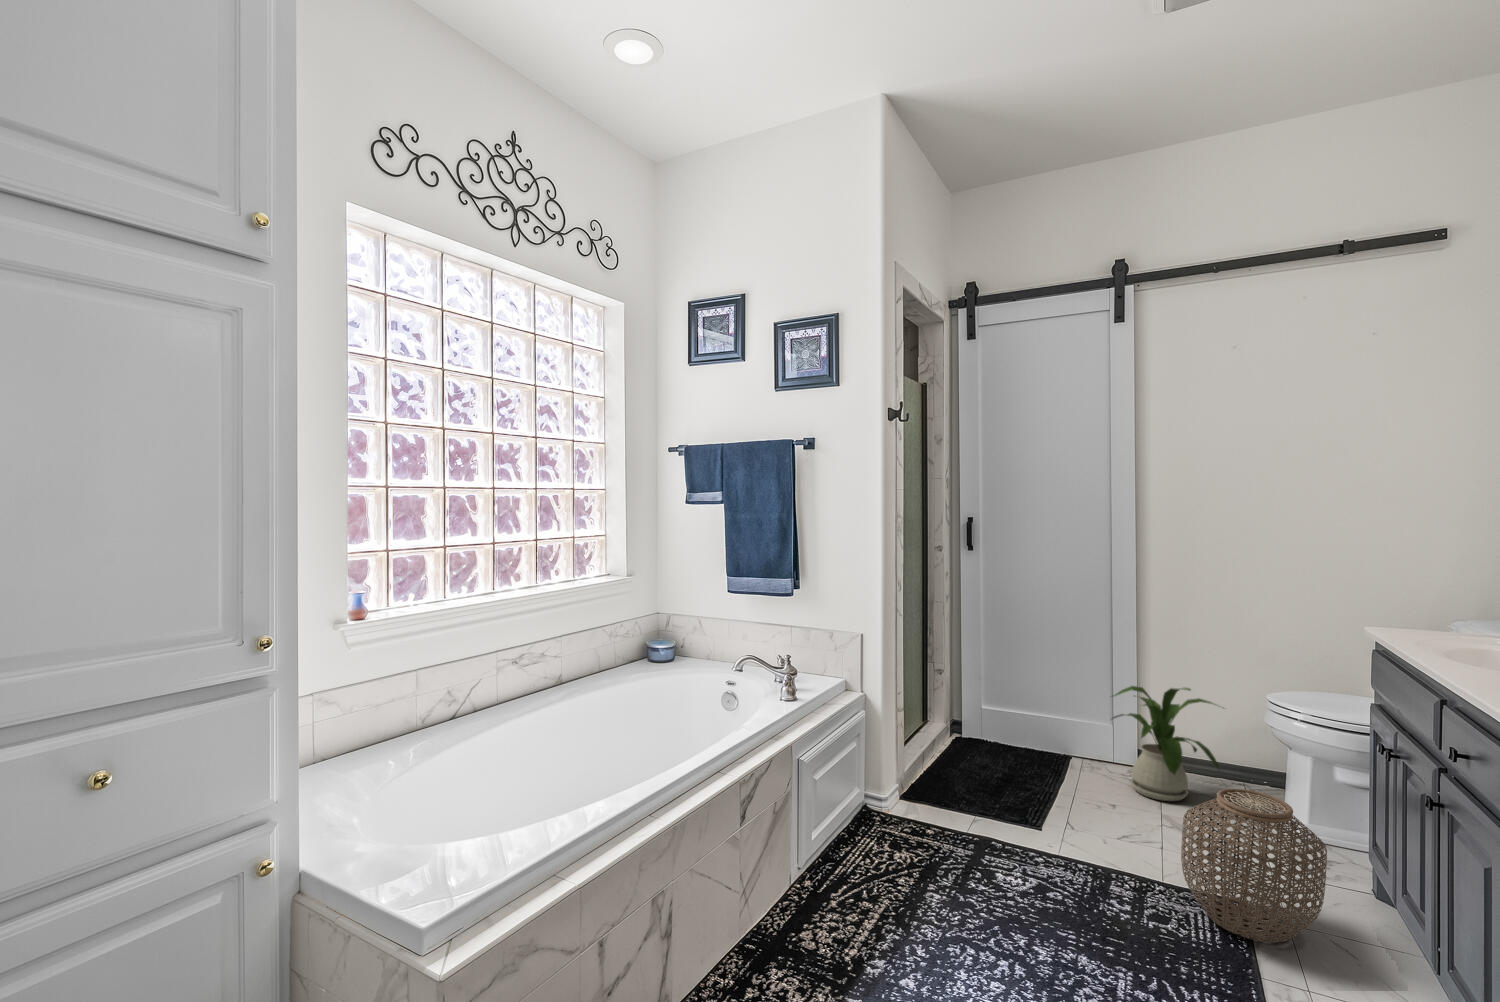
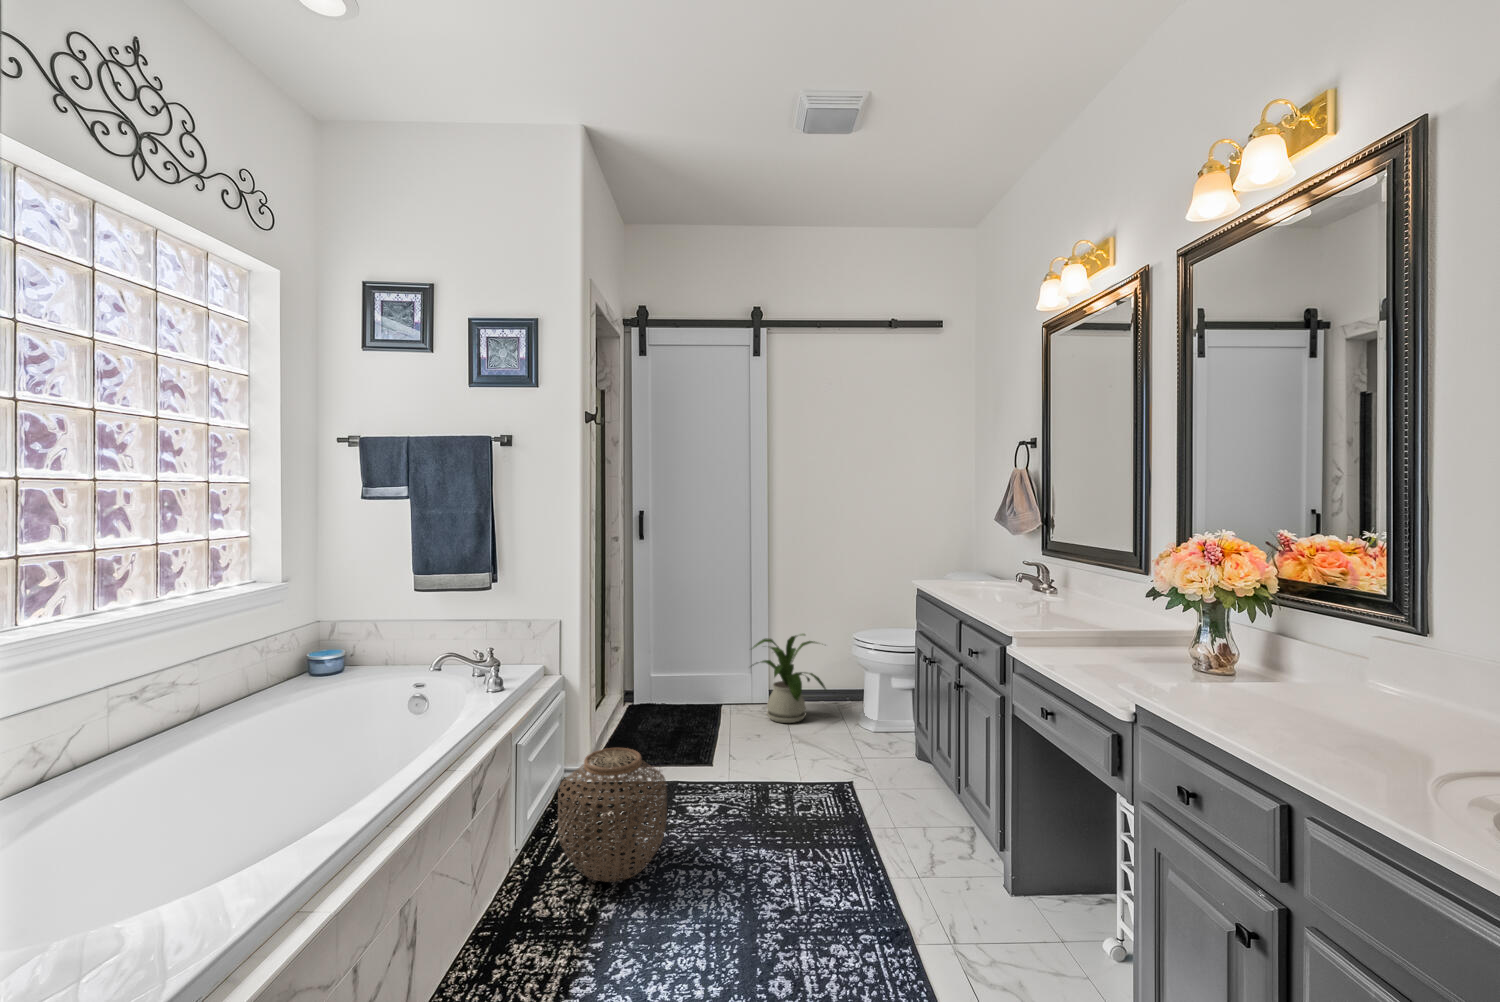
woven basket: present [1181,789,1327,943] -> present [558,748,667,882]

